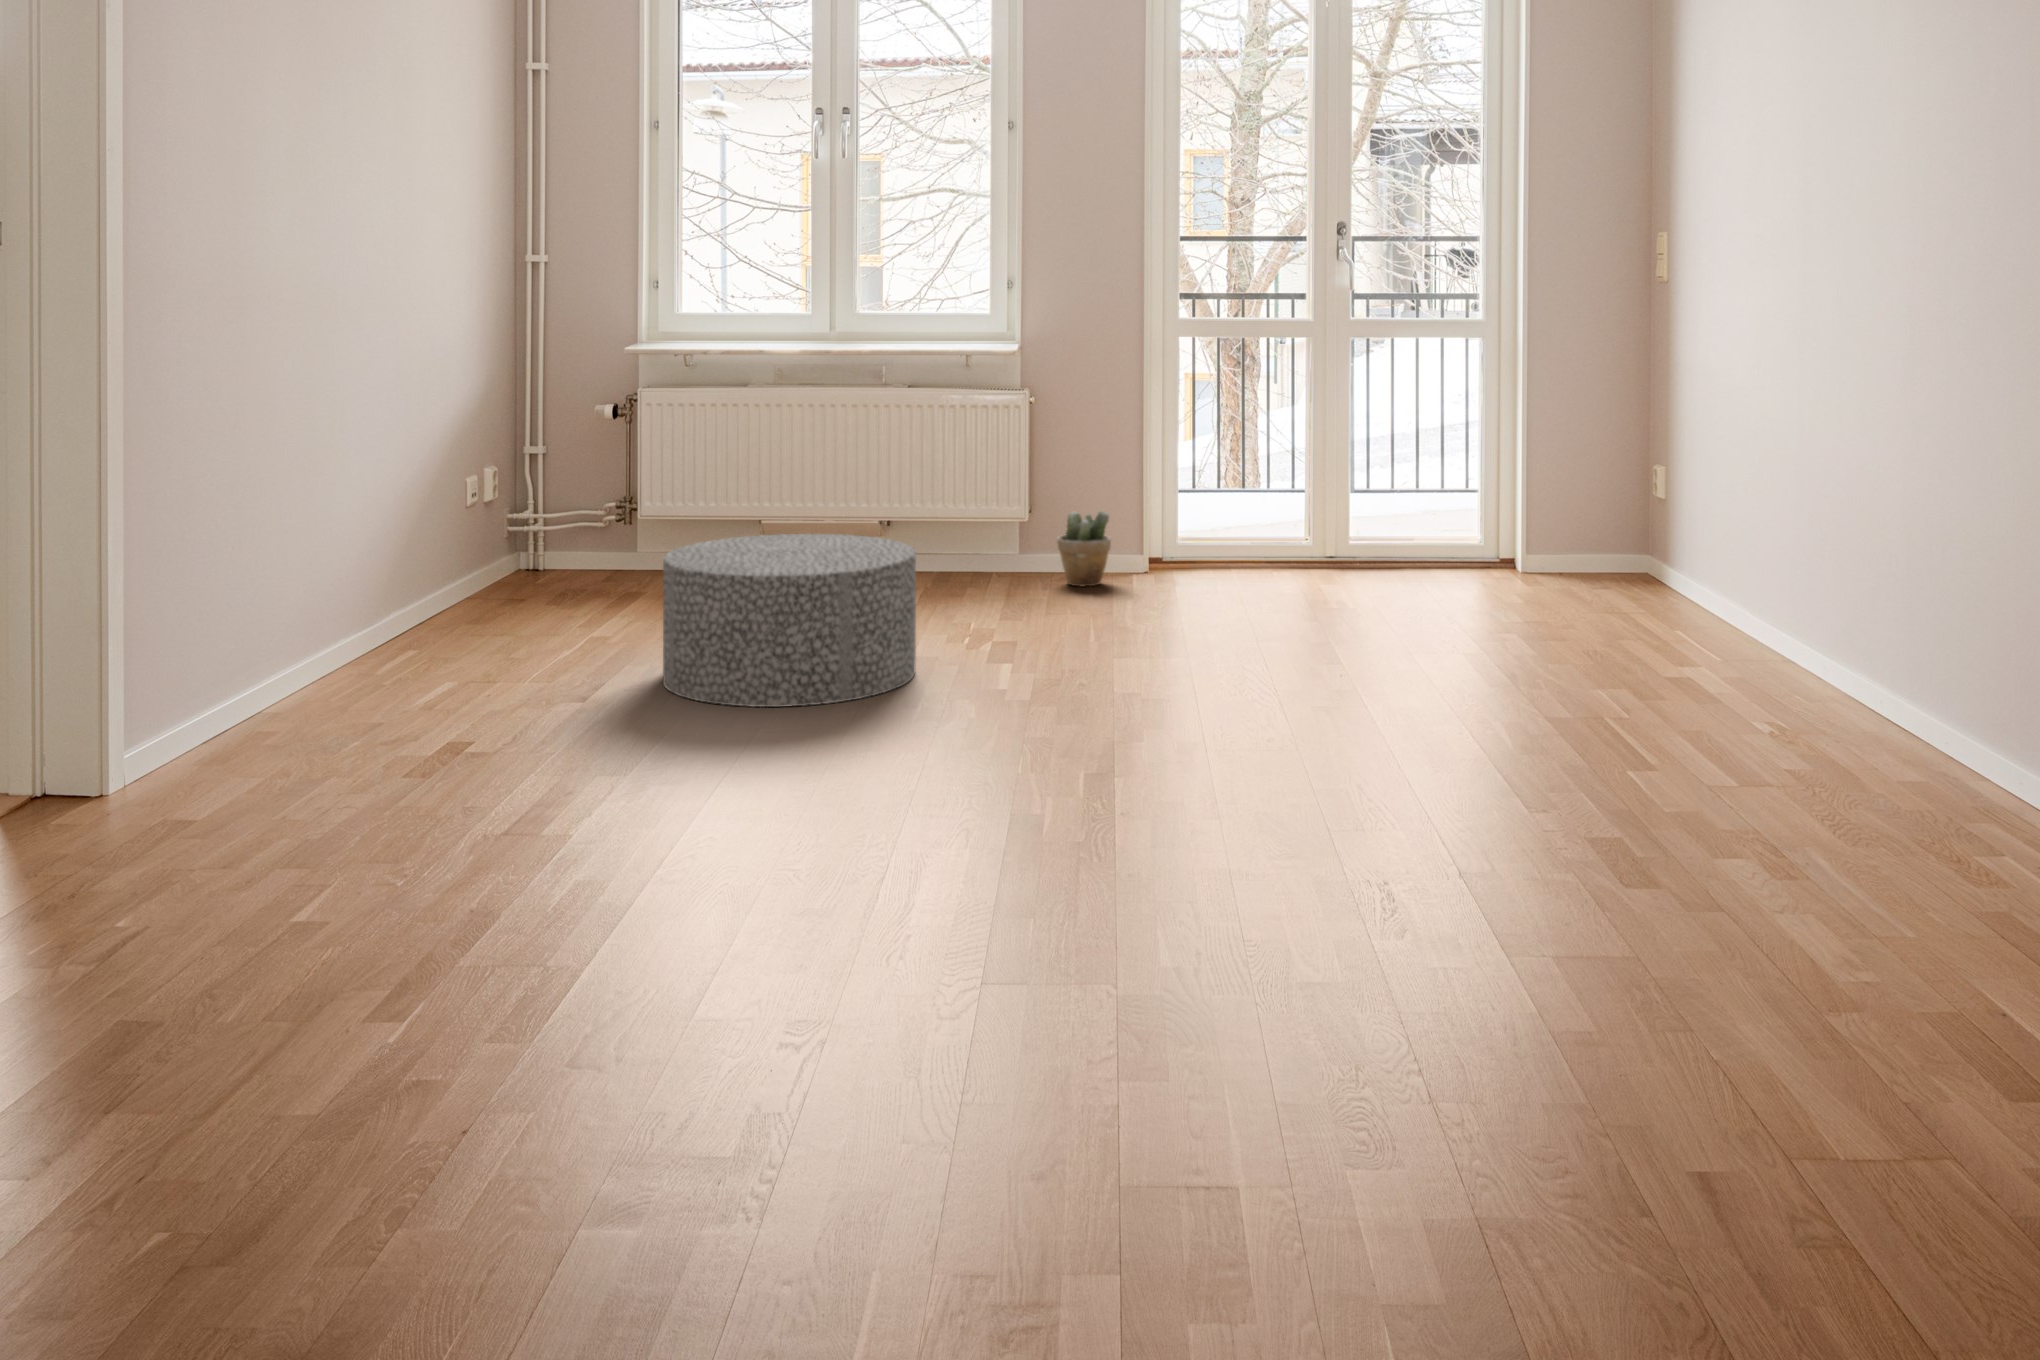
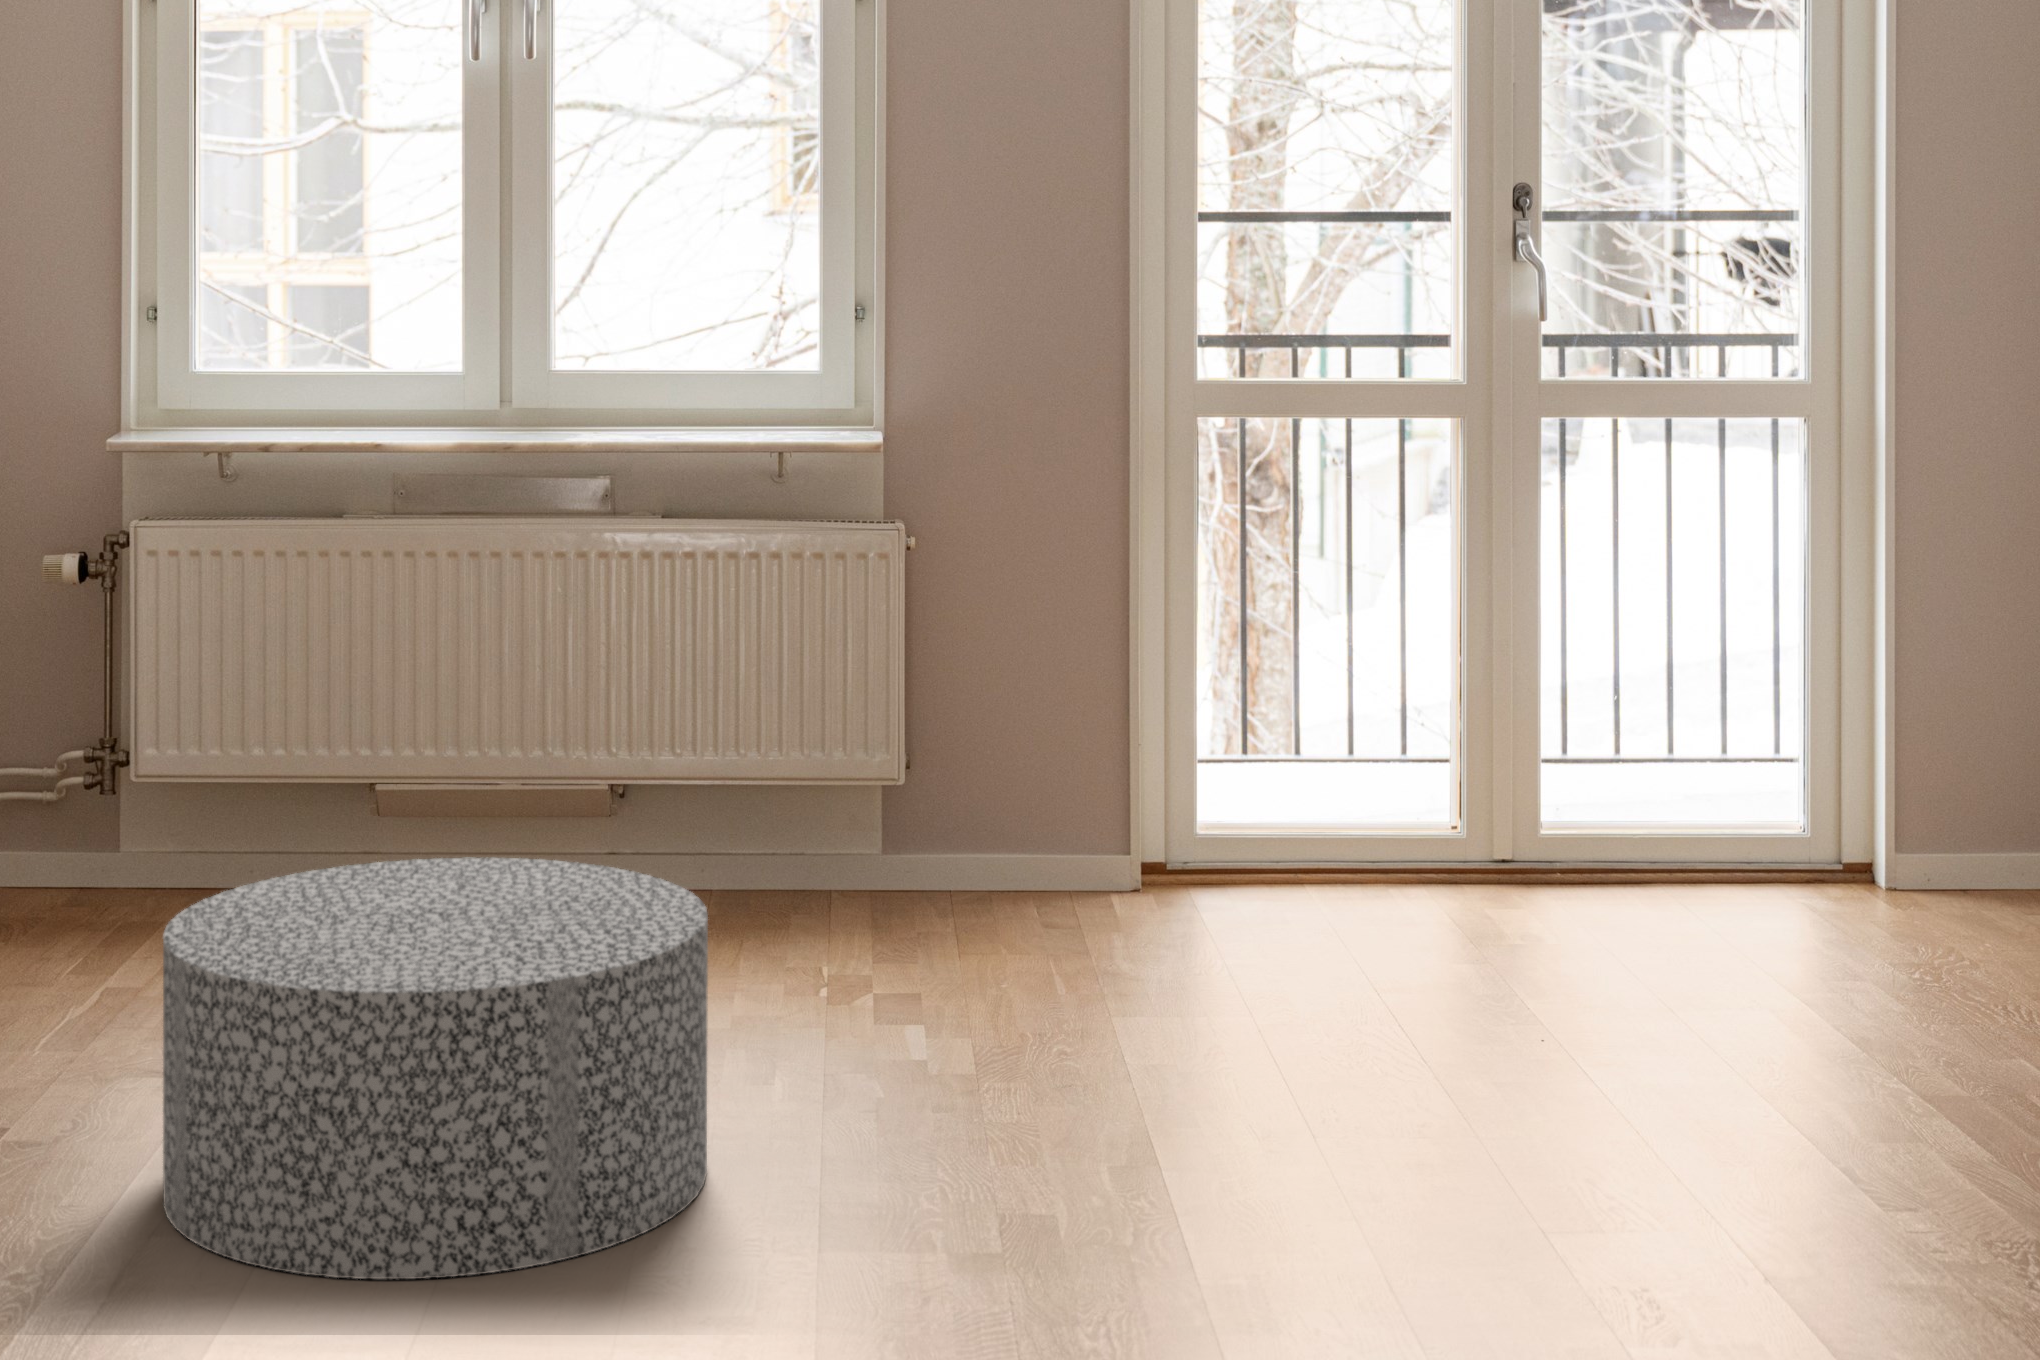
potted plant: present [1057,511,1111,586] -> none [965,770,1073,922]

